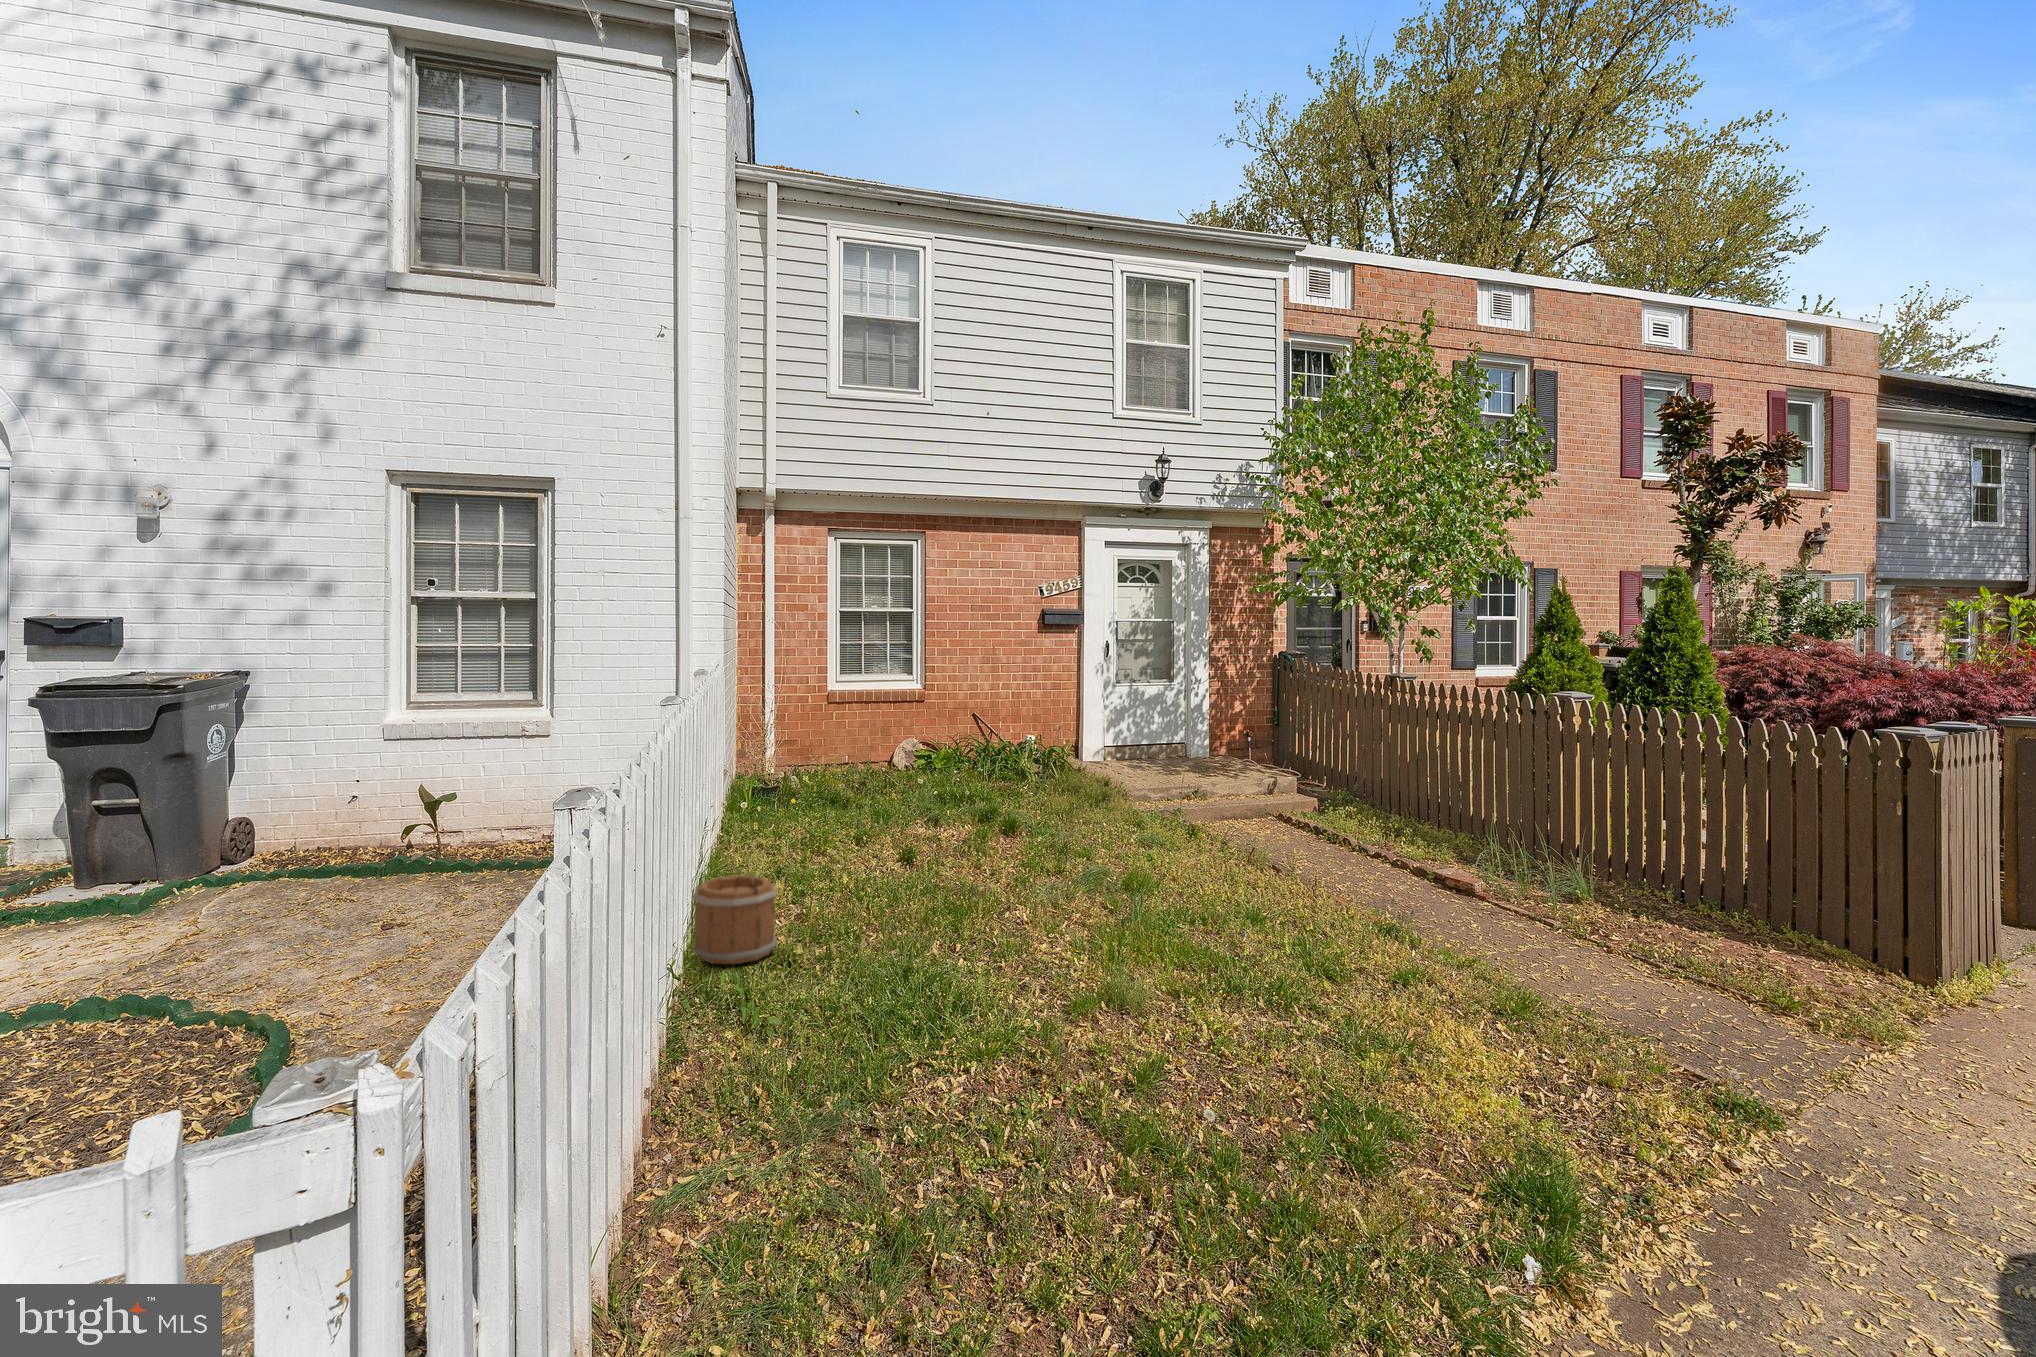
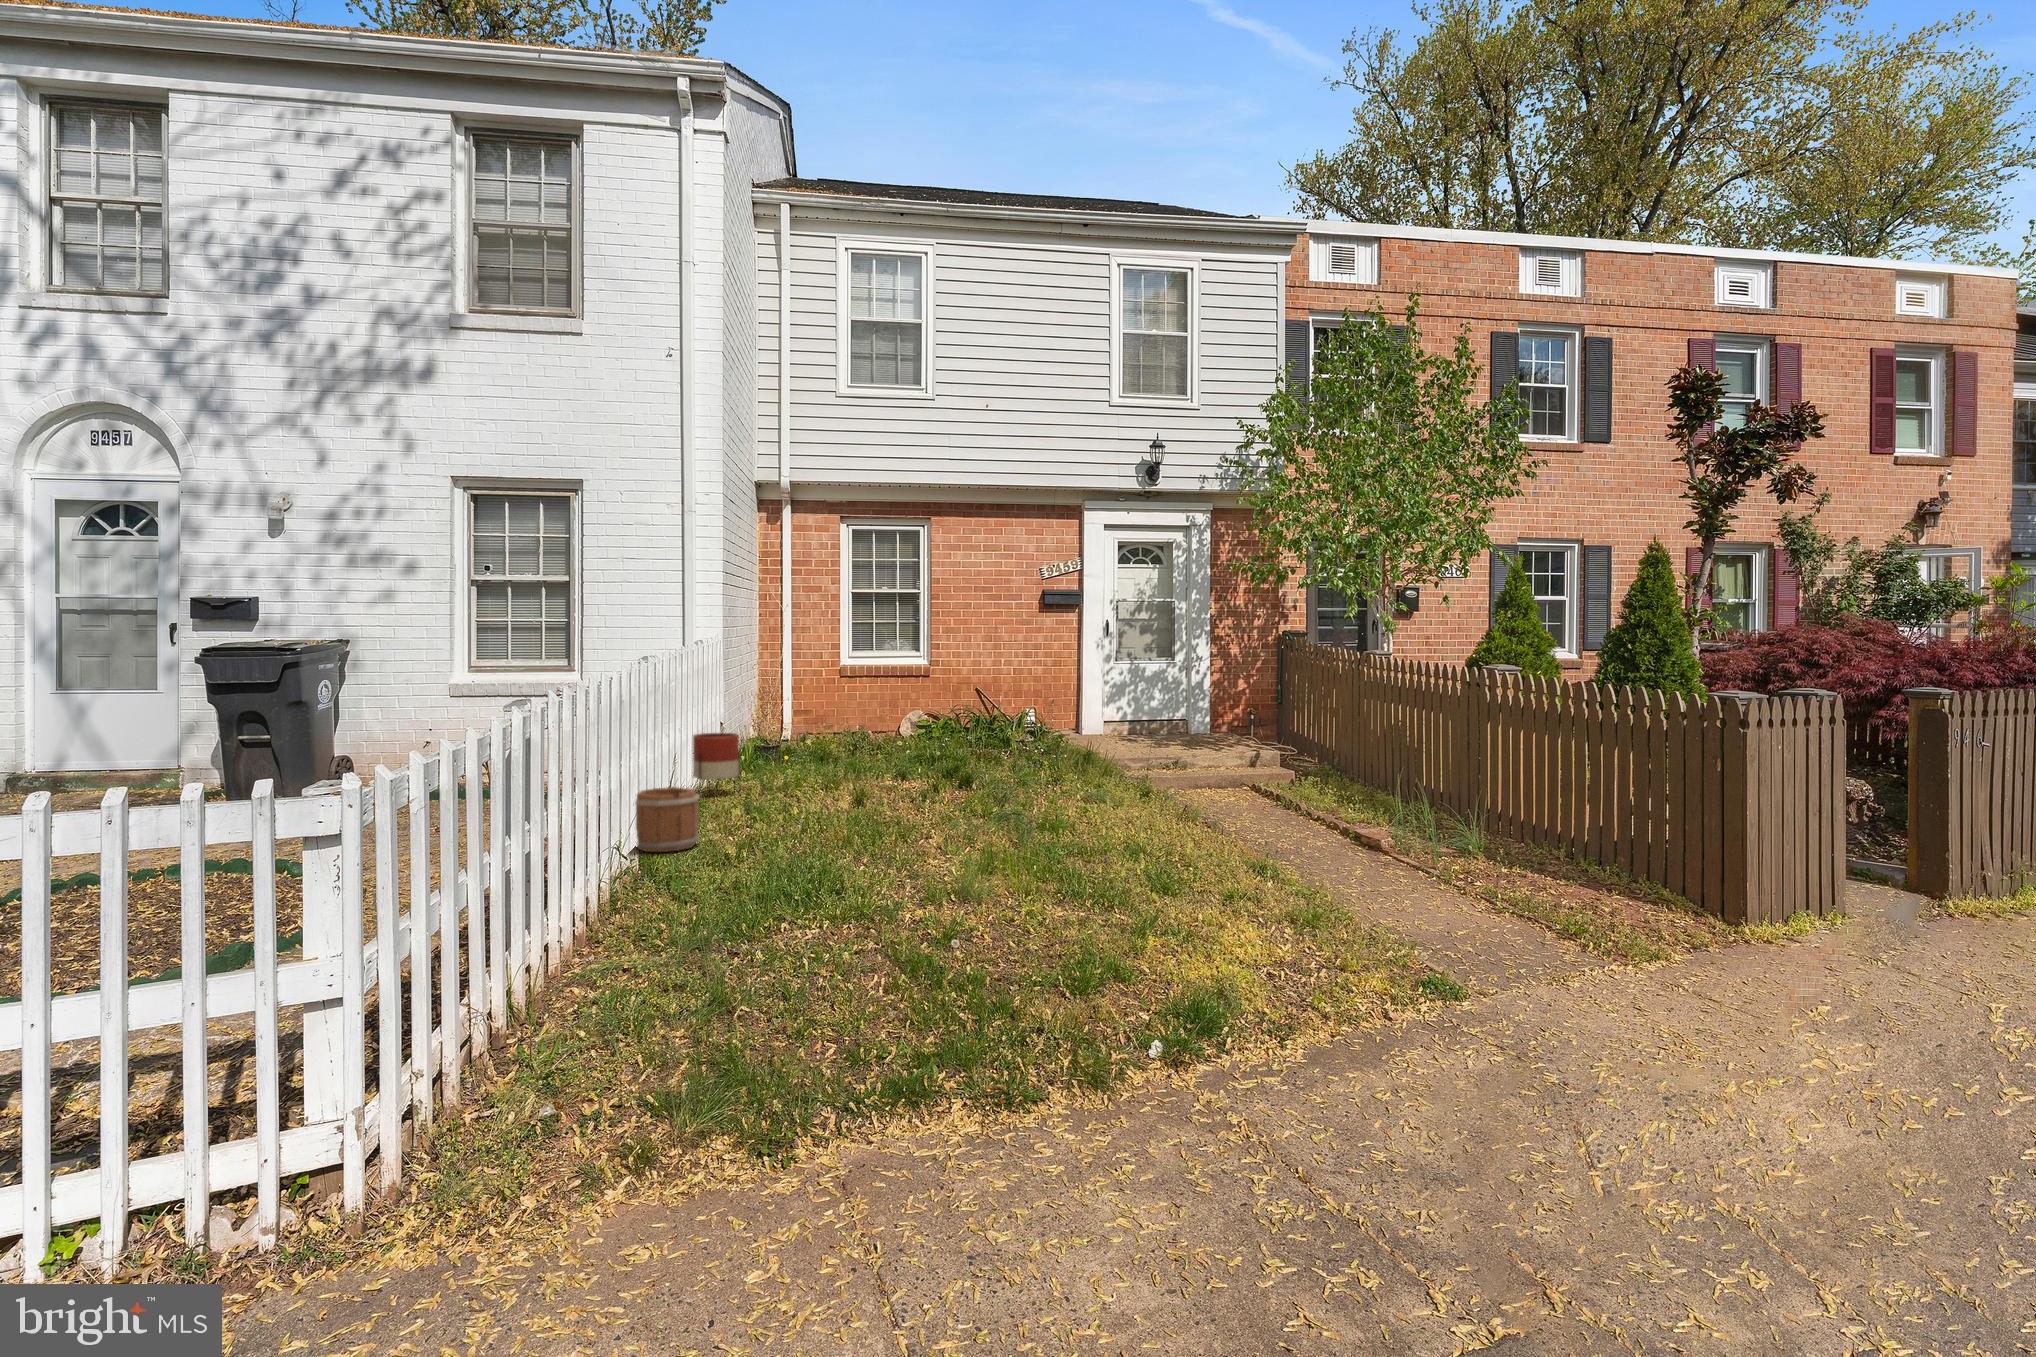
planter: none [717,787,774,869] -> present [693,733,741,797]

